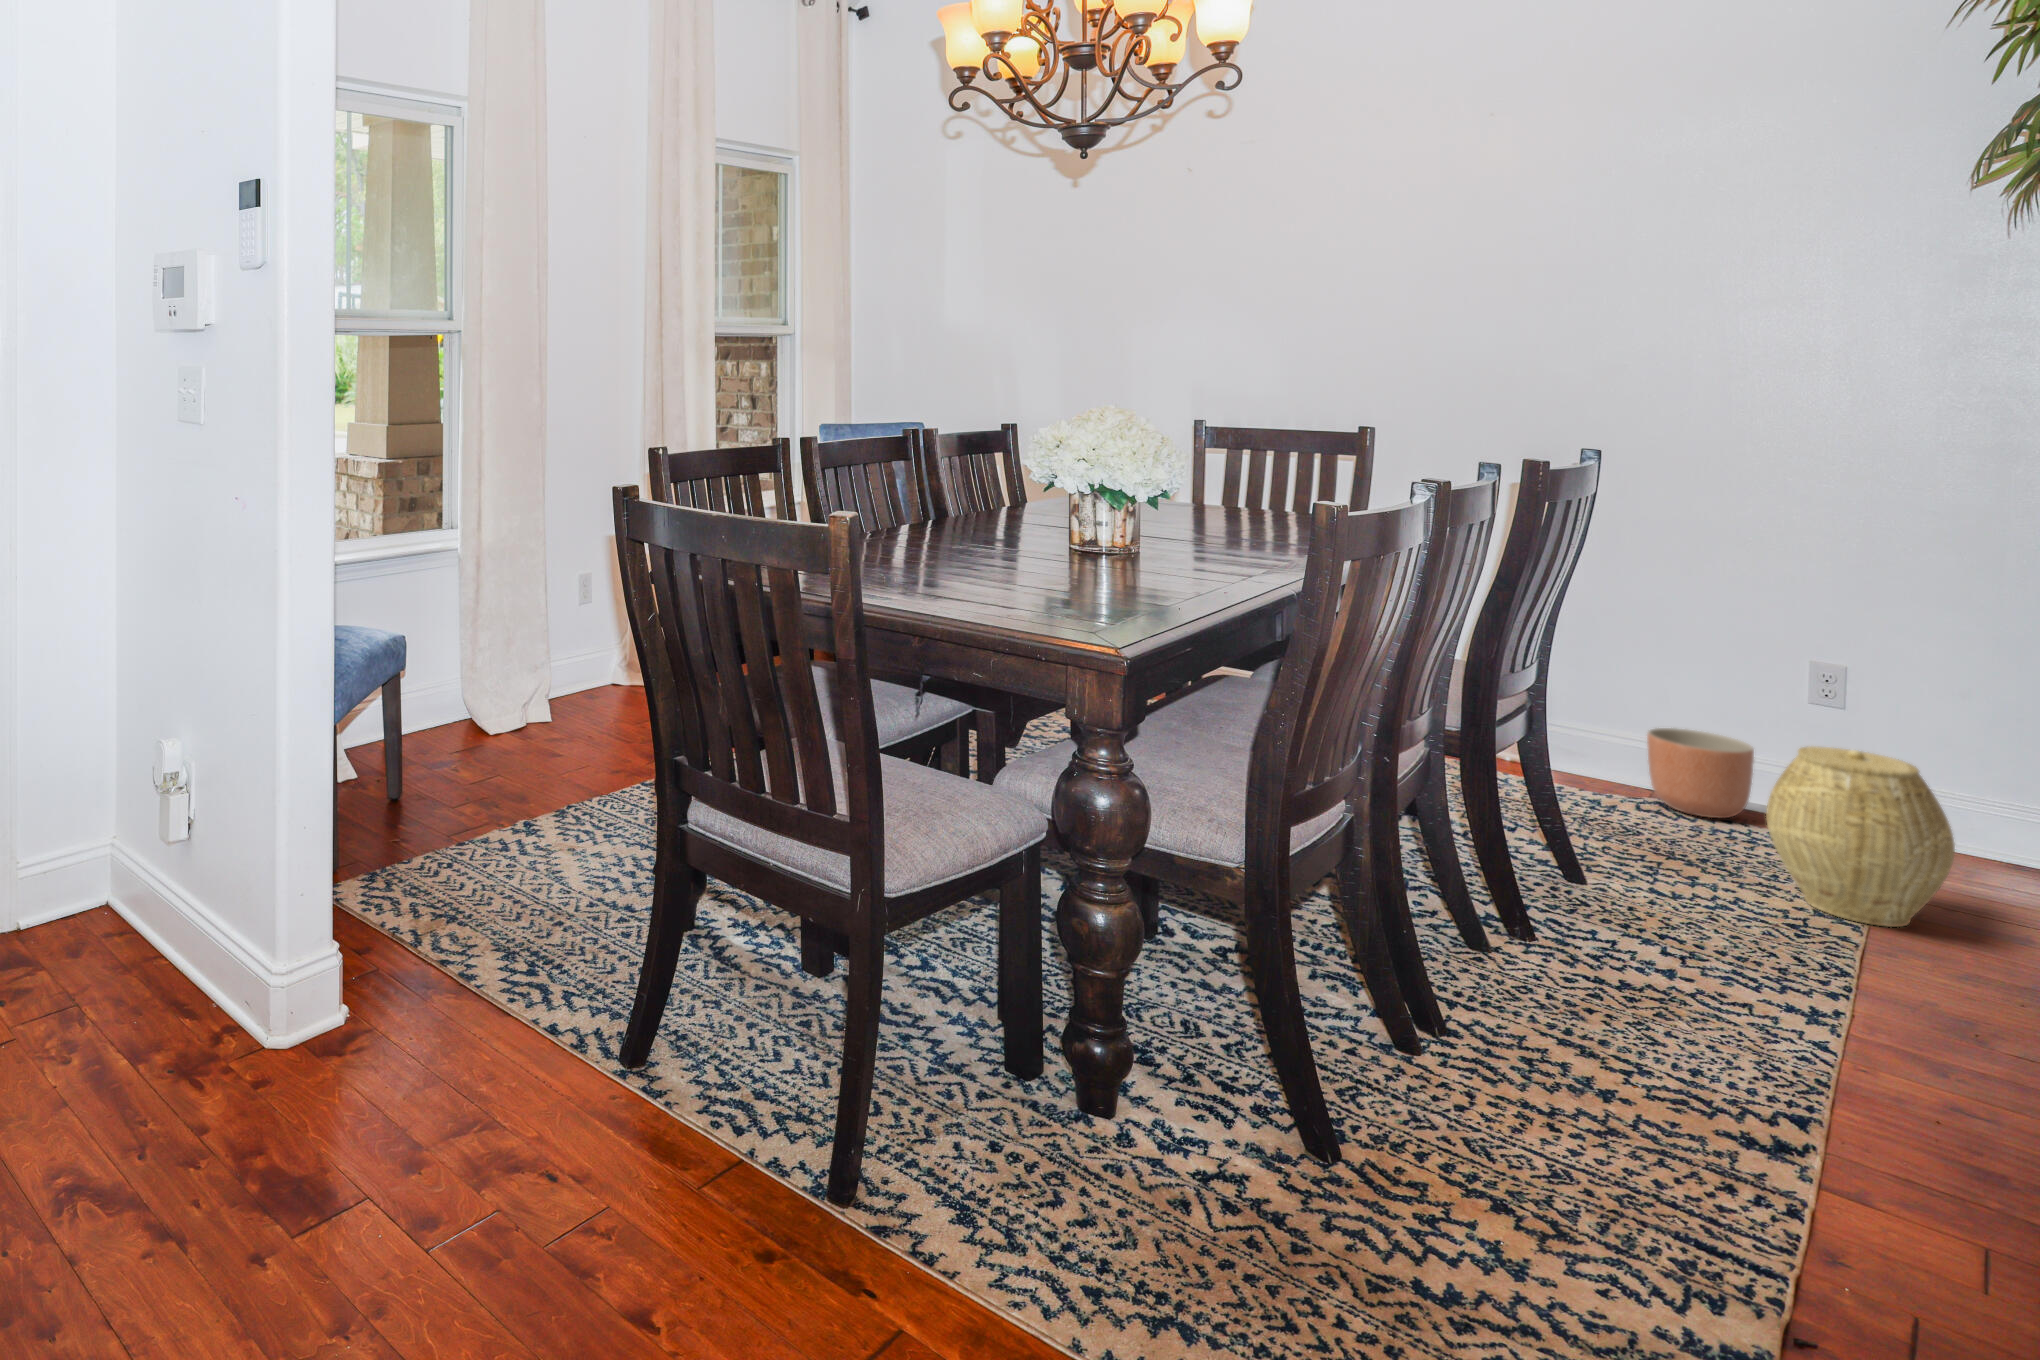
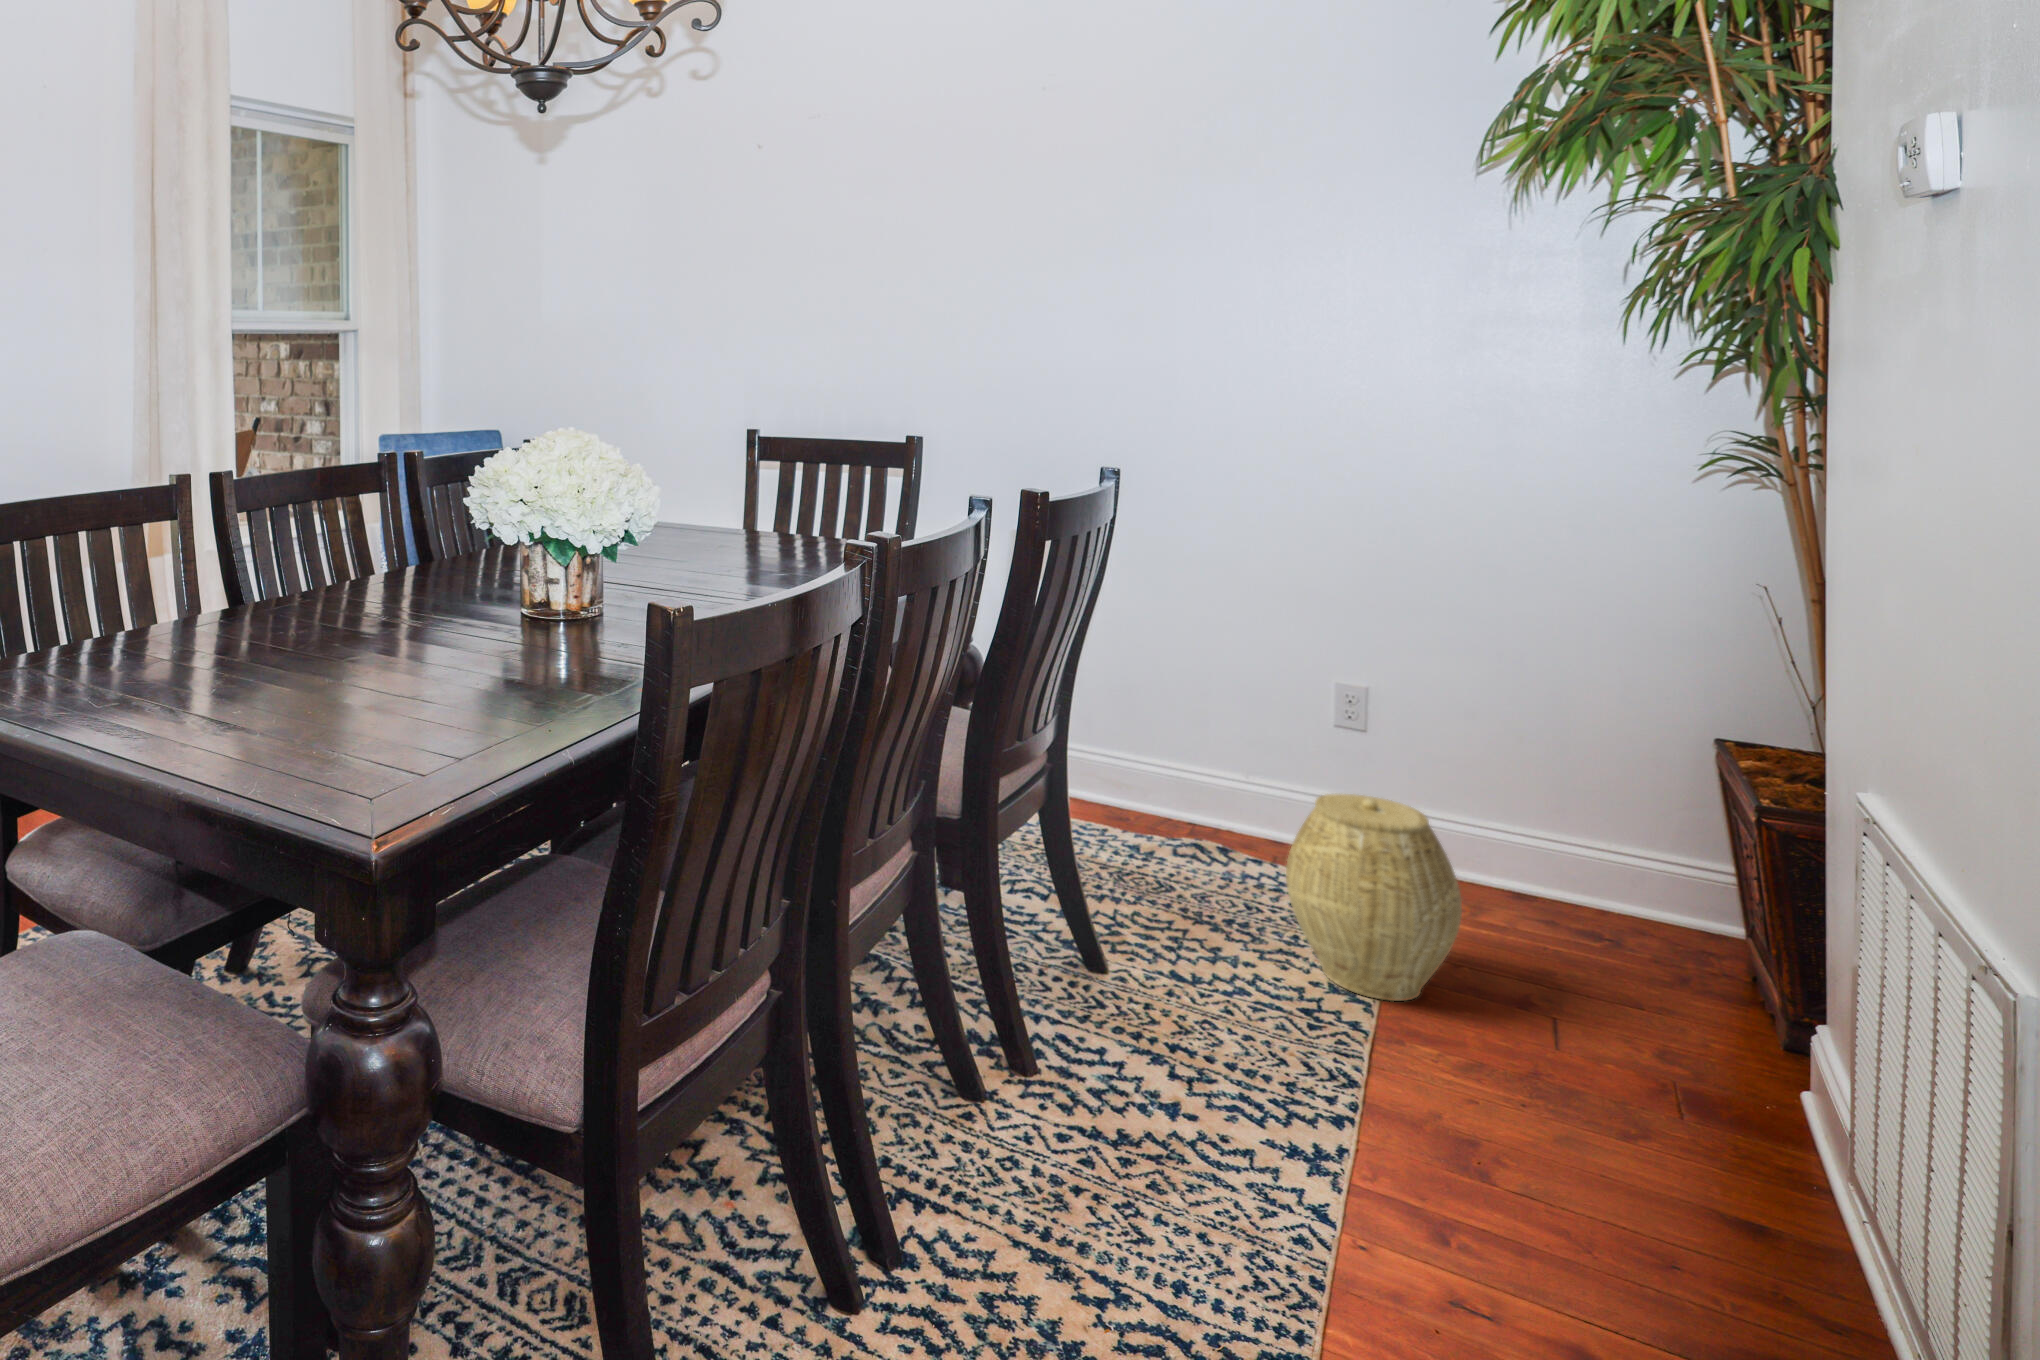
planter: present [1647,728,1754,818] -> none [1187,758,1284,858]

